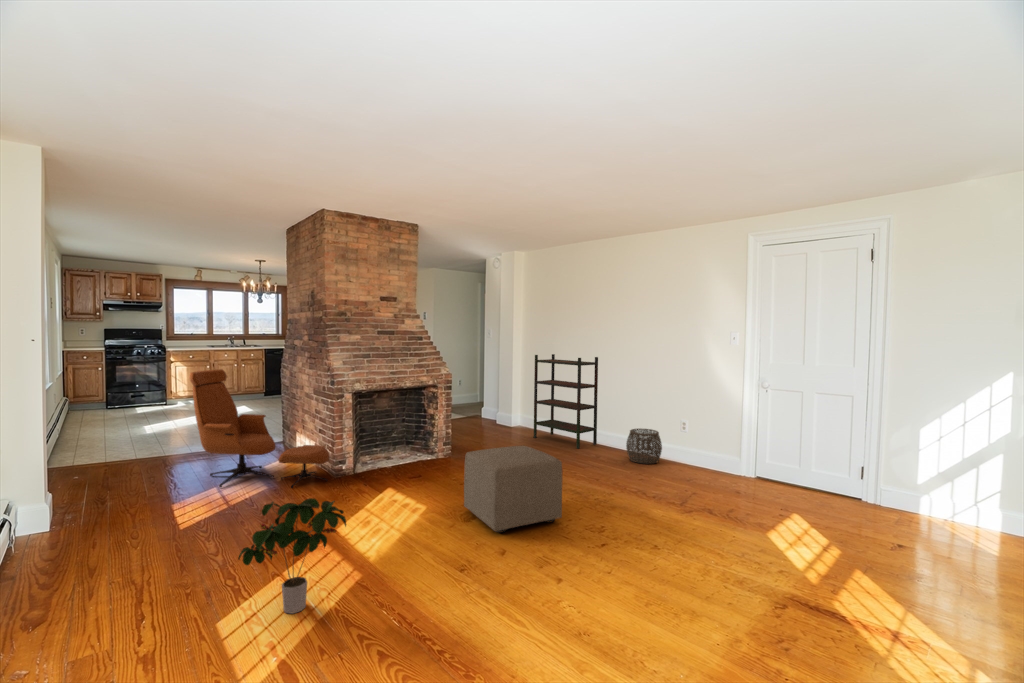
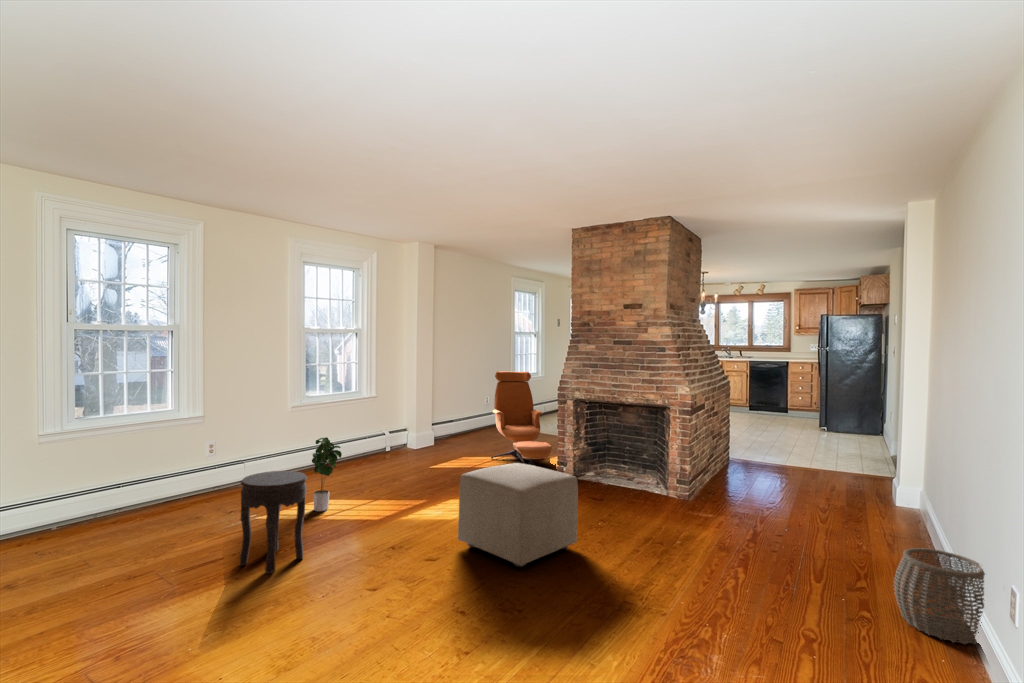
bookshelf: present [534,354,598,449] -> none [870,383,957,576]
side table: none [440,520,517,666] -> present [240,471,307,573]

